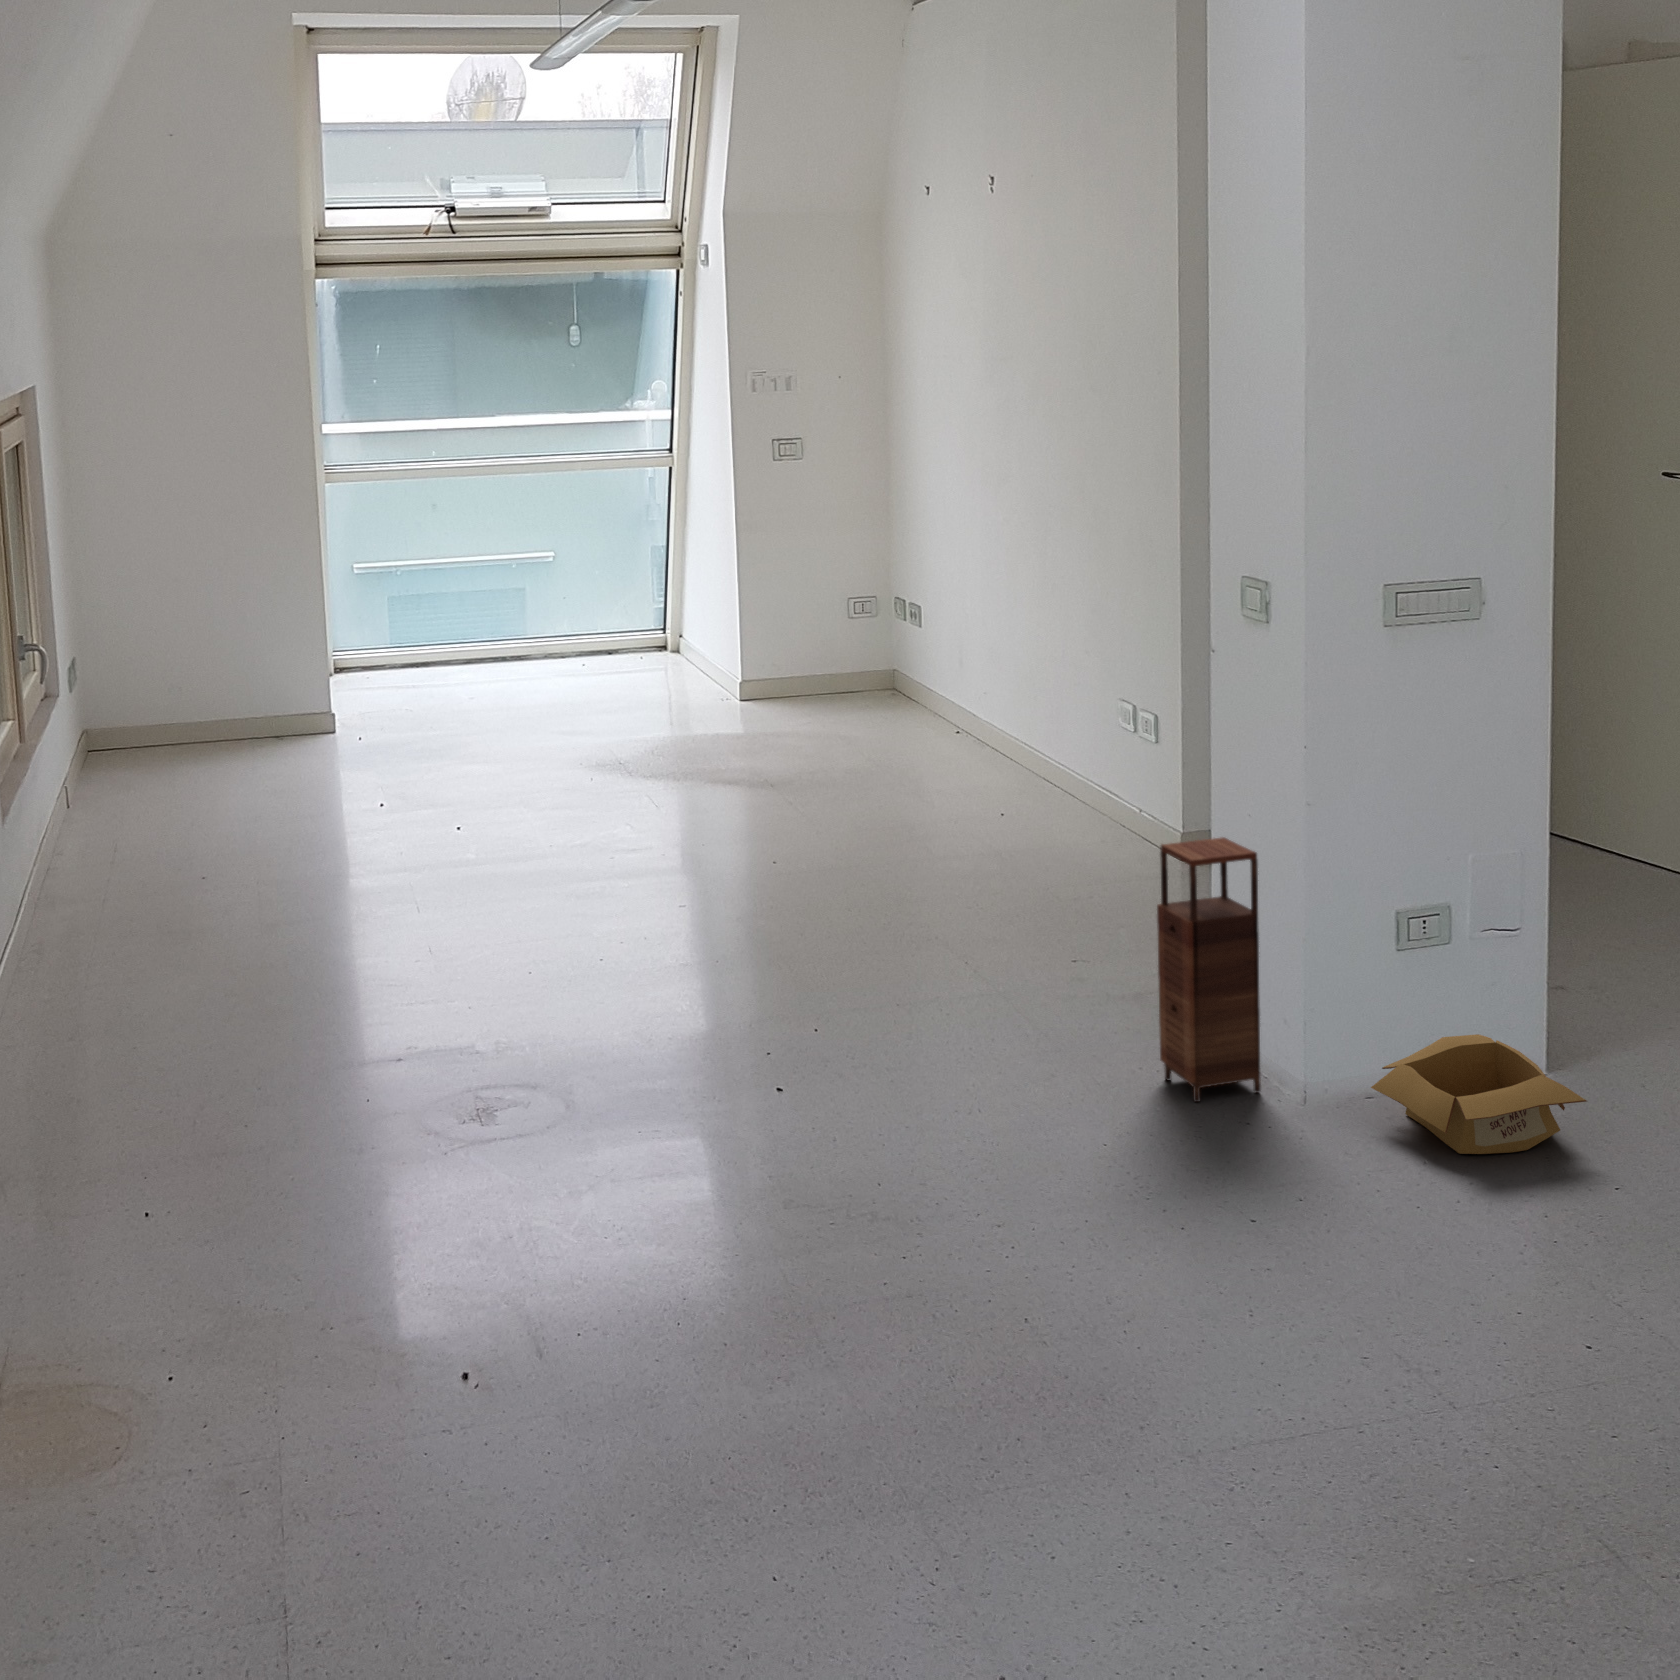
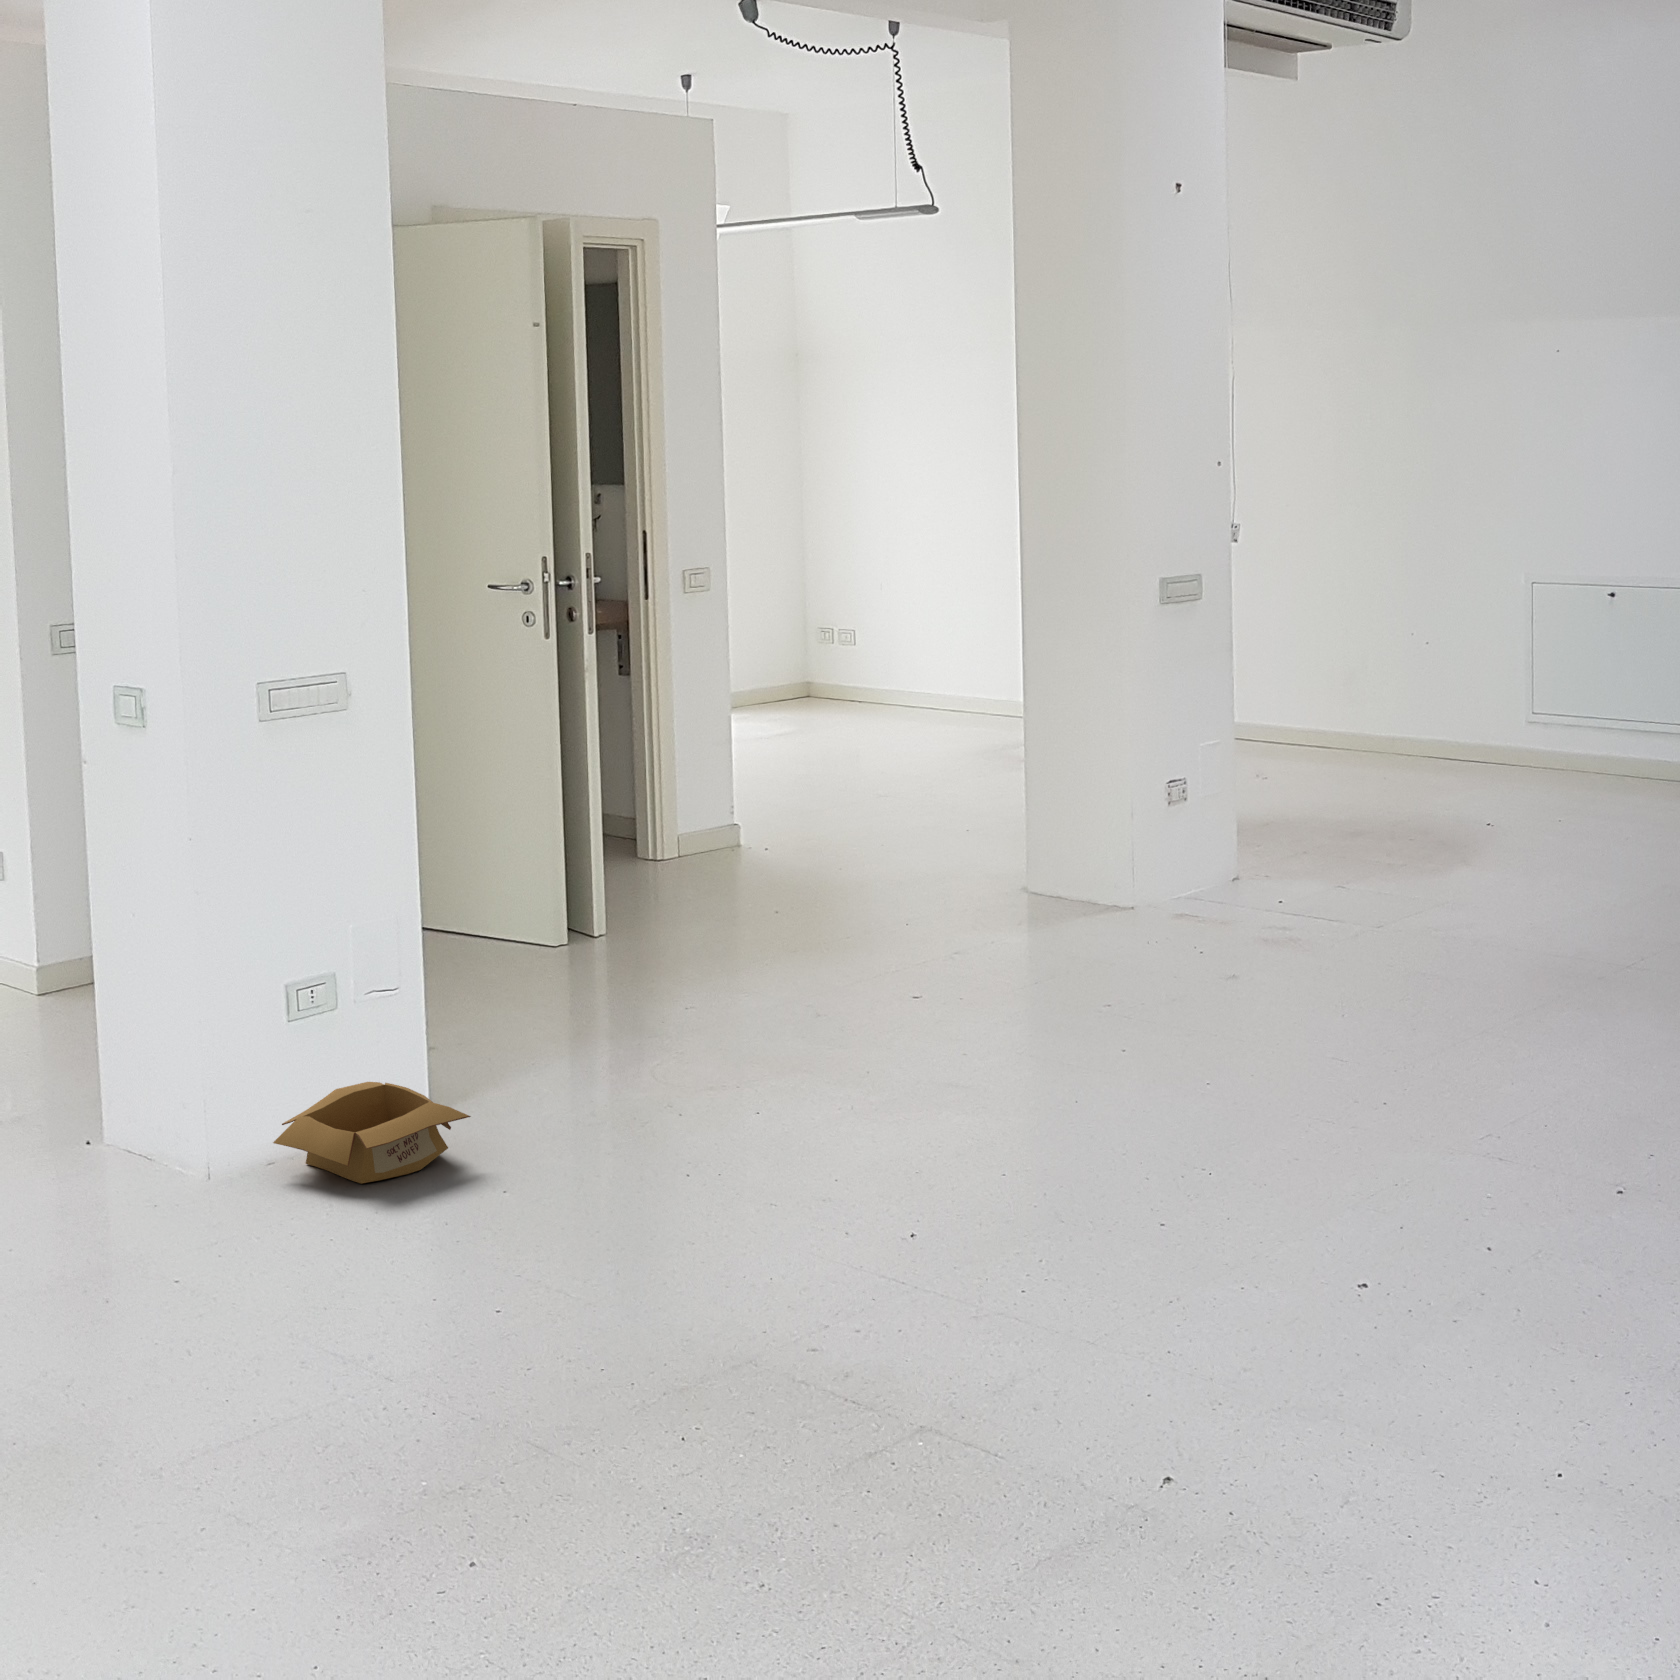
storage cabinet: present [1157,837,1261,1102] -> none [44,932,161,1191]

